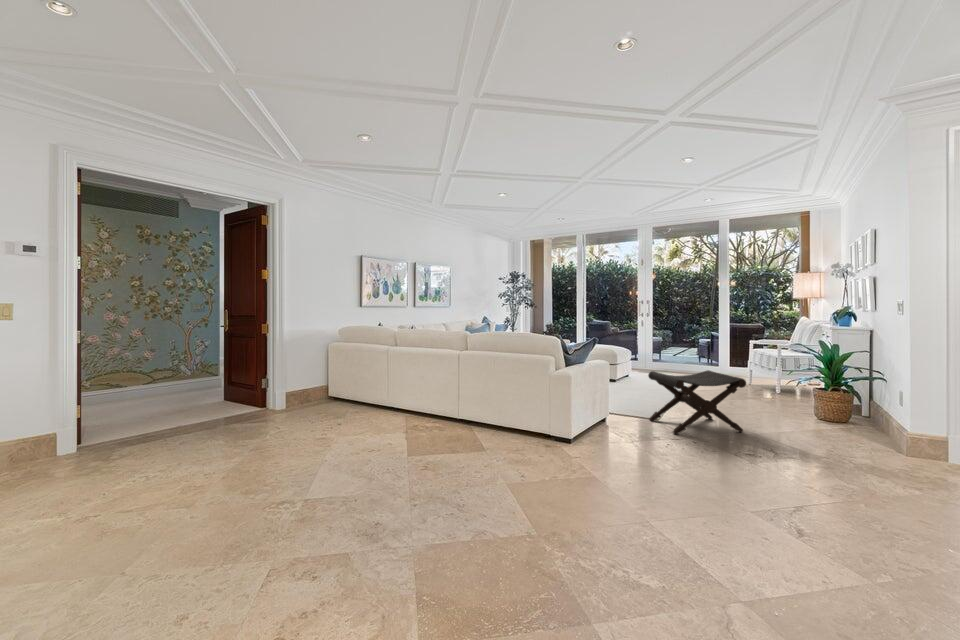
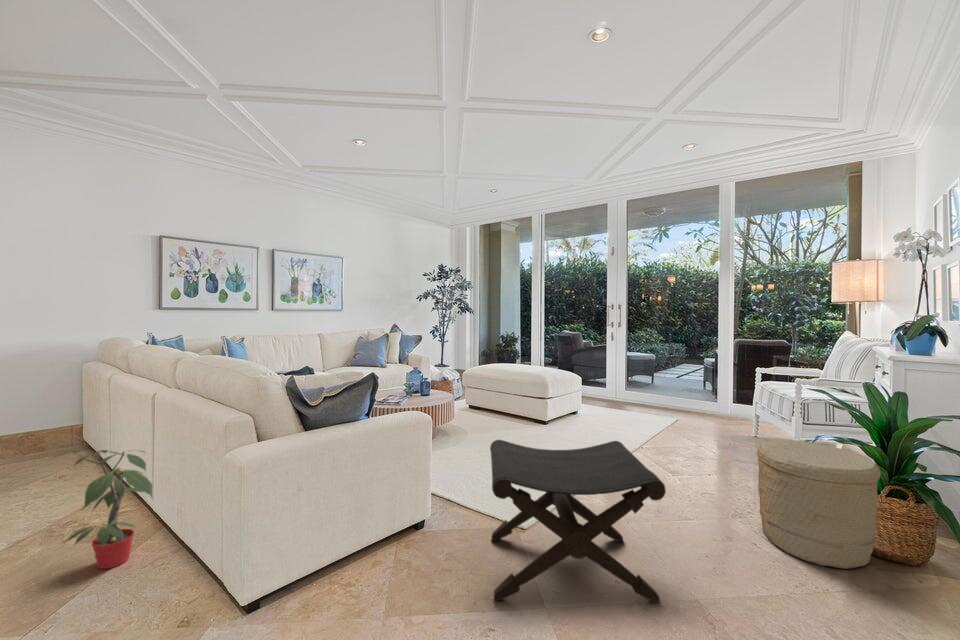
woven basket: none [771,370,829,422] -> present [757,440,881,569]
potted plant: none [451,377,518,434] -> present [52,450,153,569]

